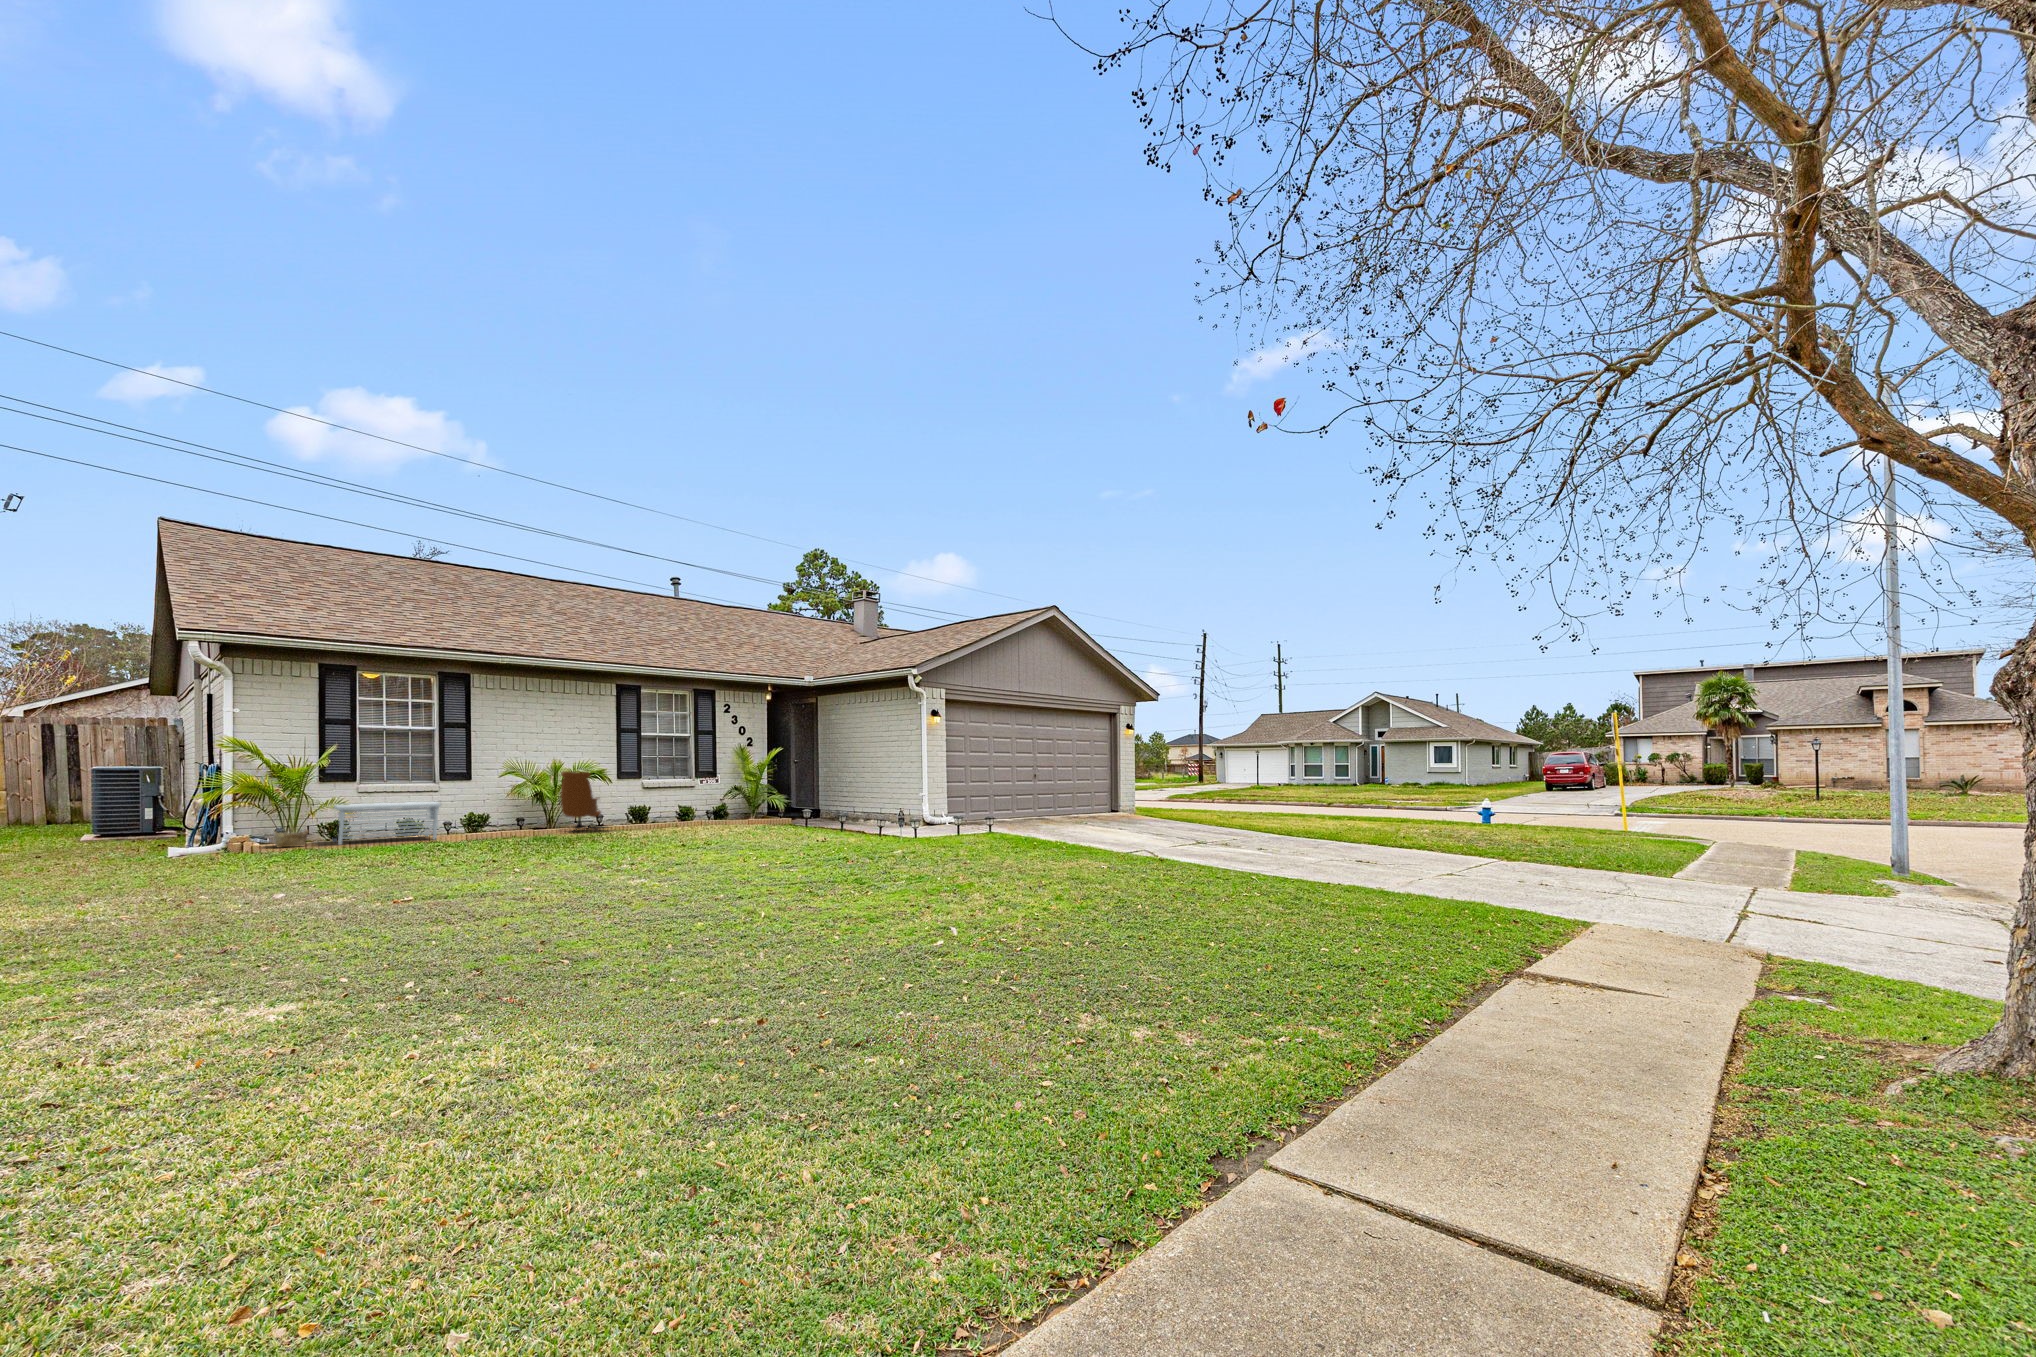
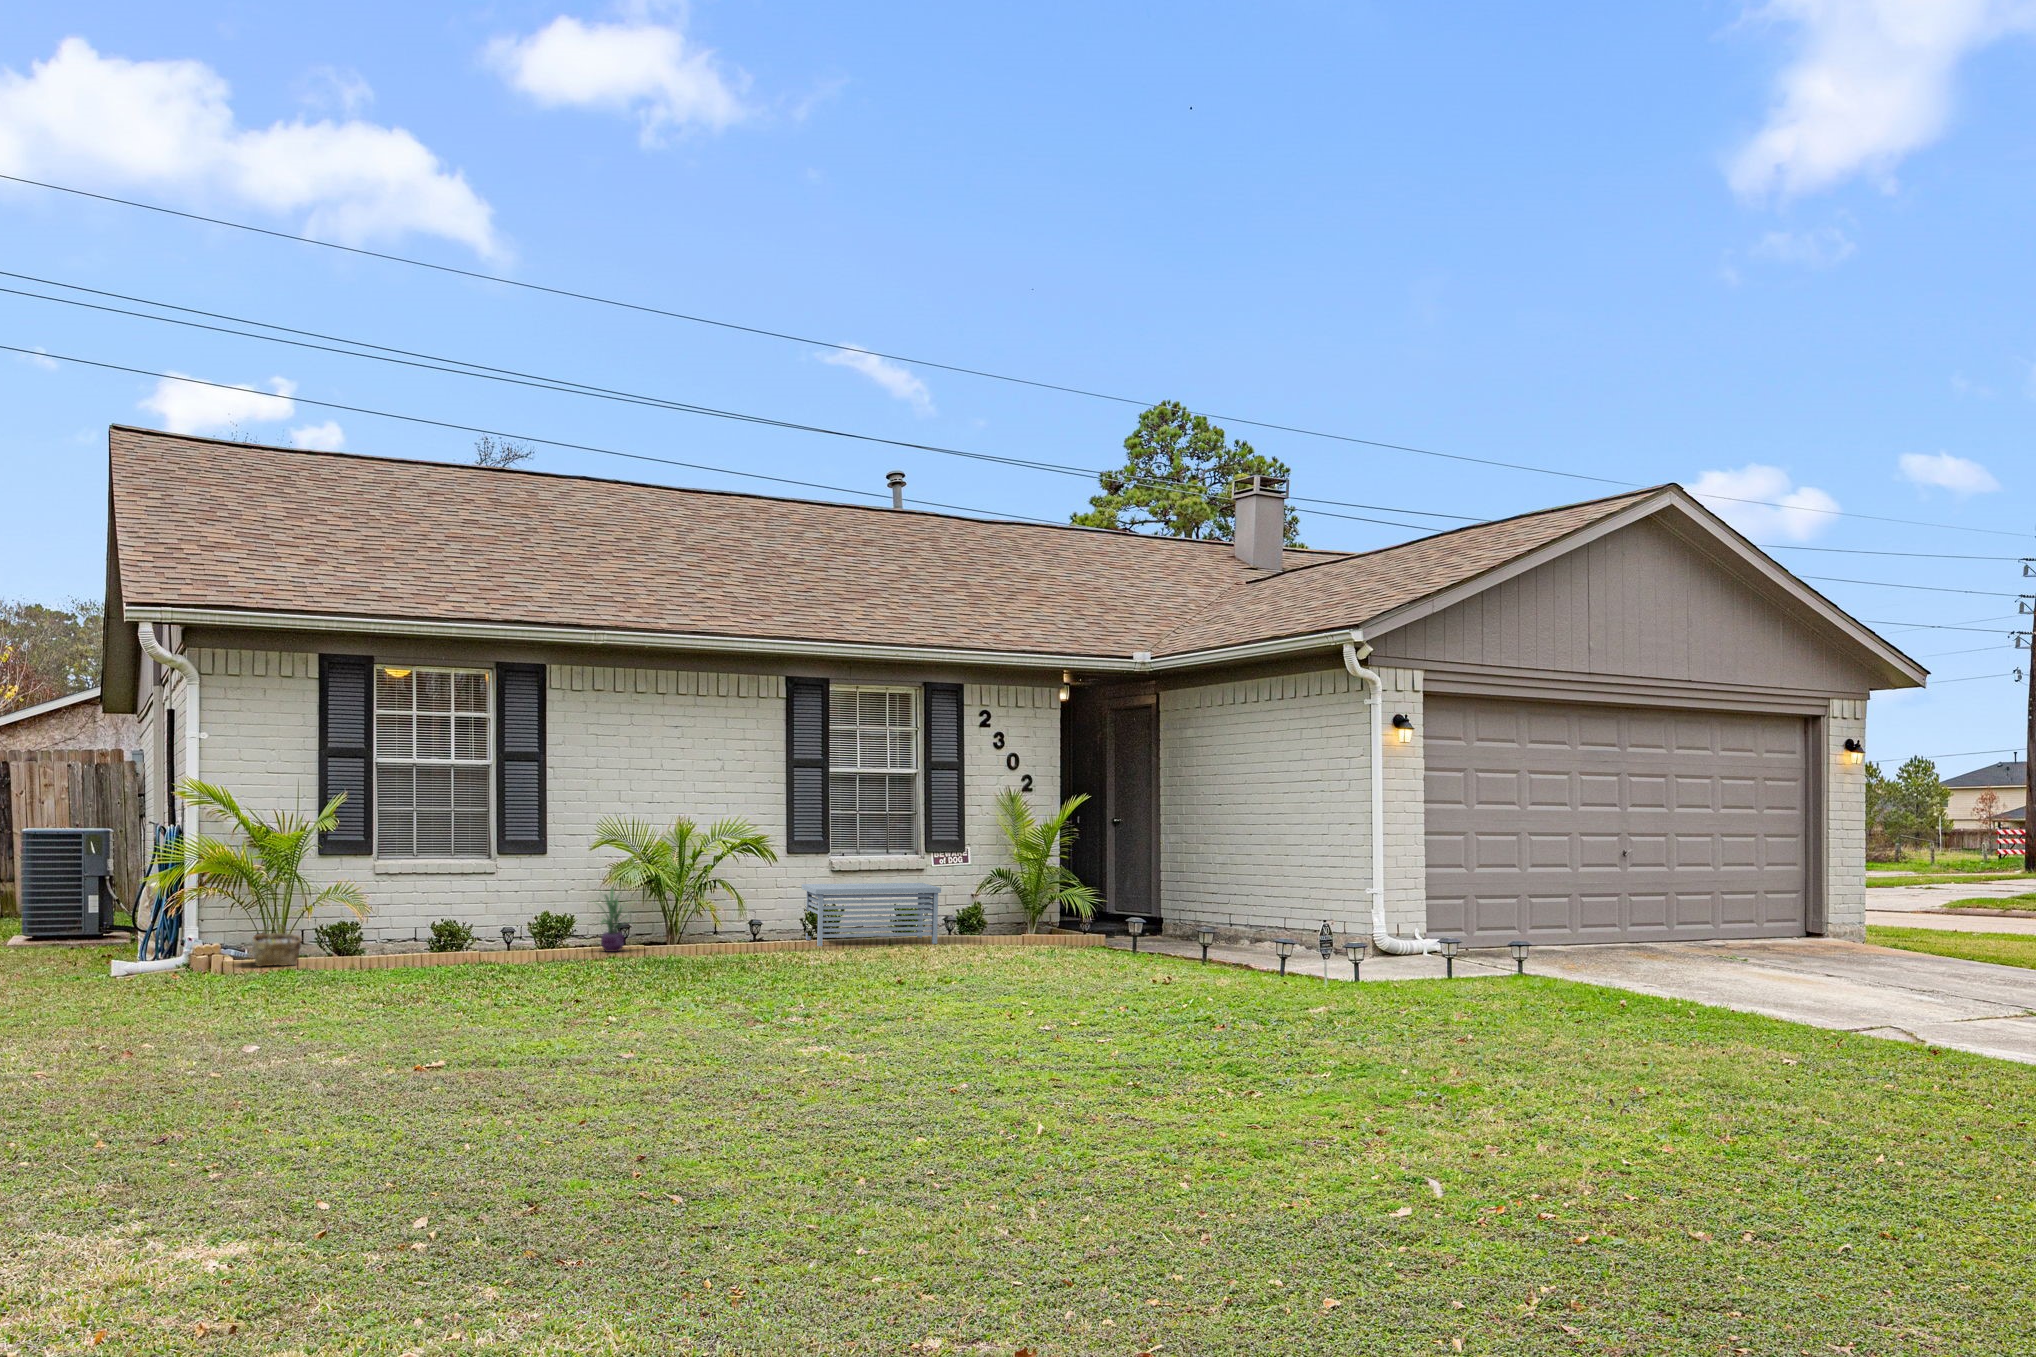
lounge chair: present [560,771,601,830] -> none [688,839,769,954]
decorative plant: none [489,798,531,834] -> present [598,888,630,952]
storage bench: present [333,802,441,845] -> present [802,883,941,946]

